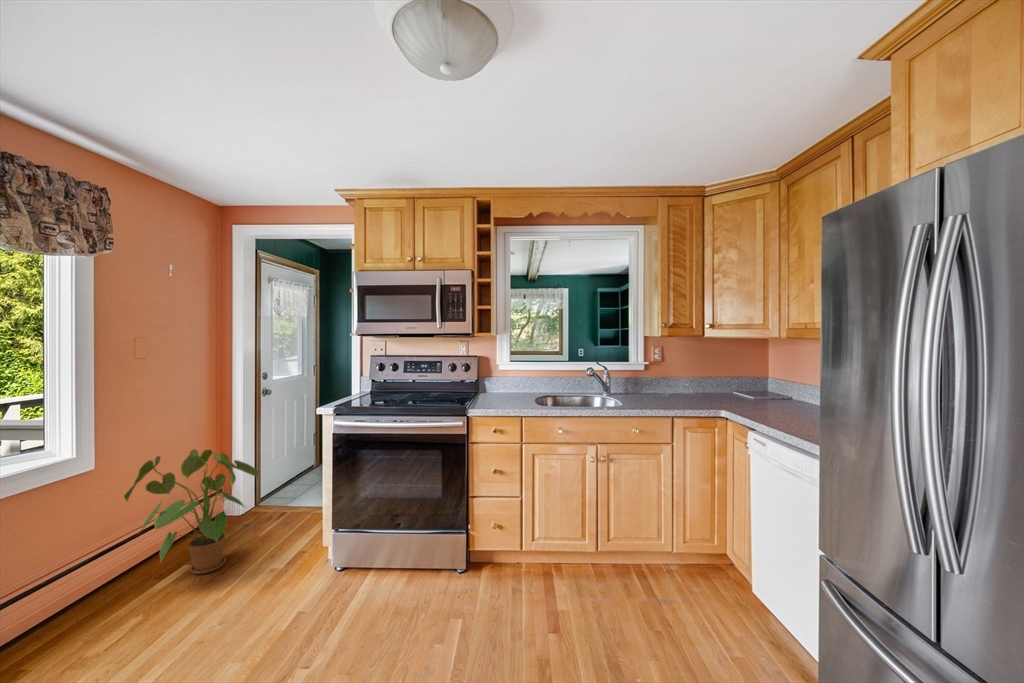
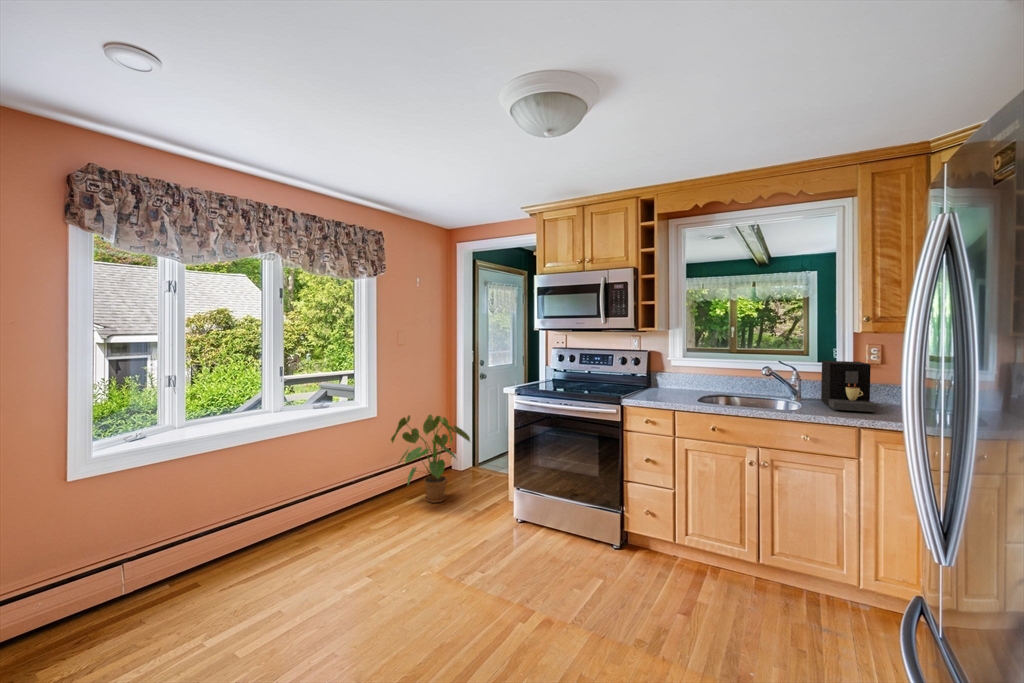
coffee maker: none [624,362,674,403] -> present [821,361,877,412]

